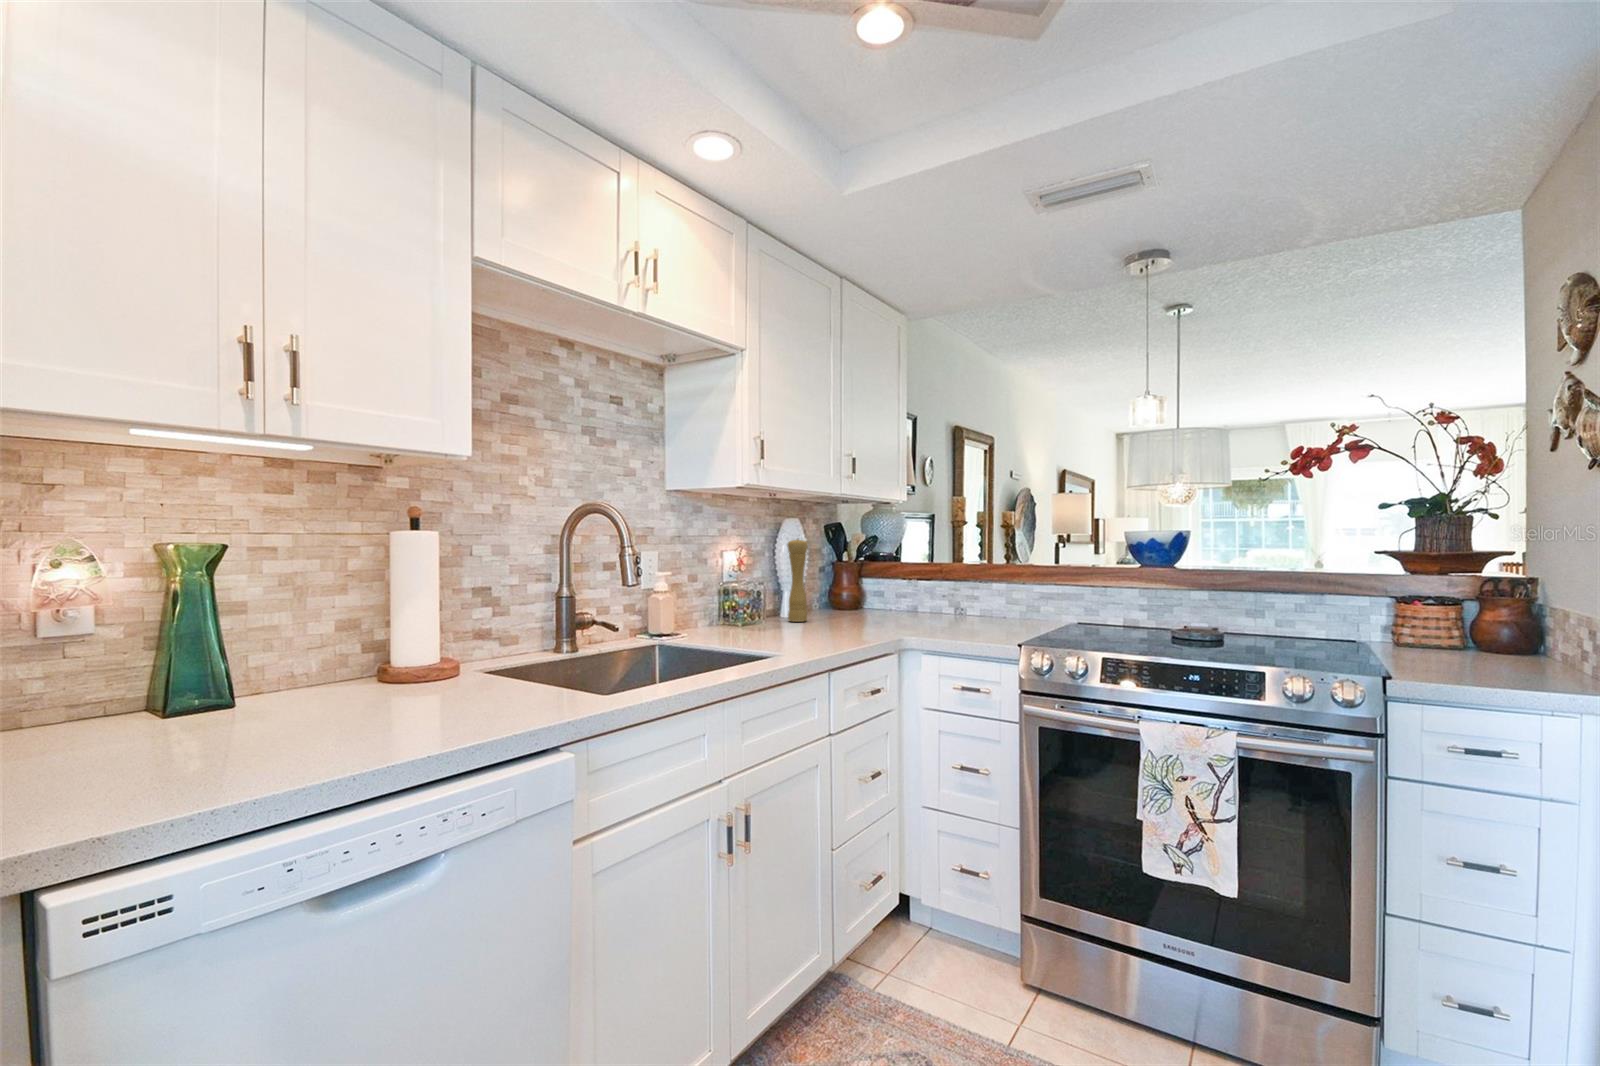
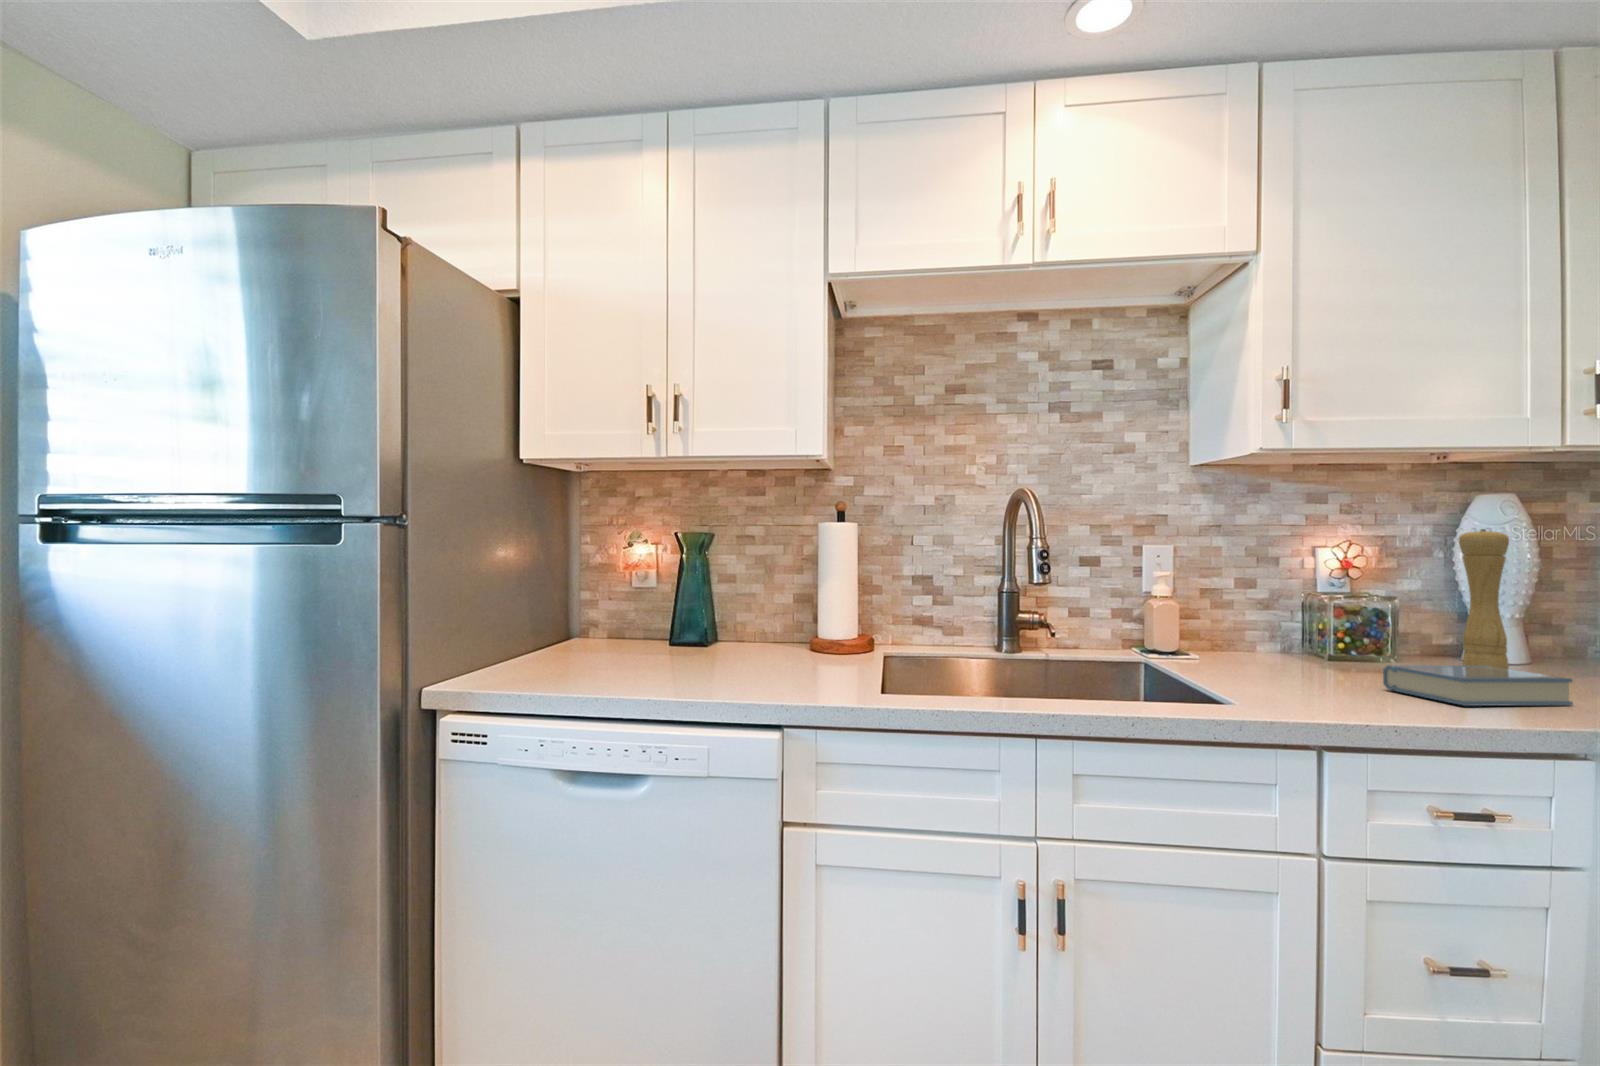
hardback book: none [794,616,856,638] -> present [1383,665,1573,706]

